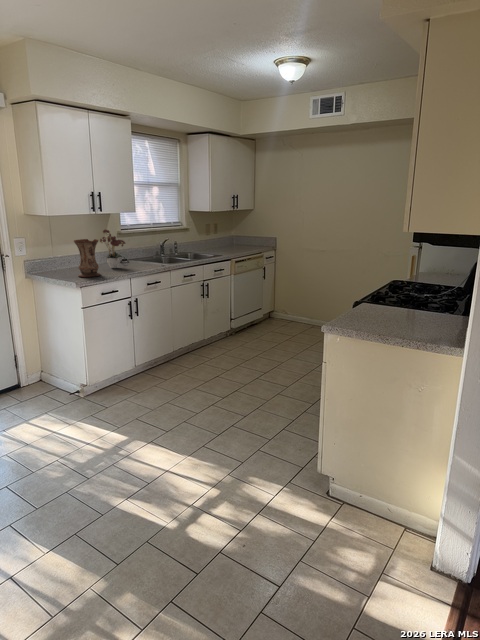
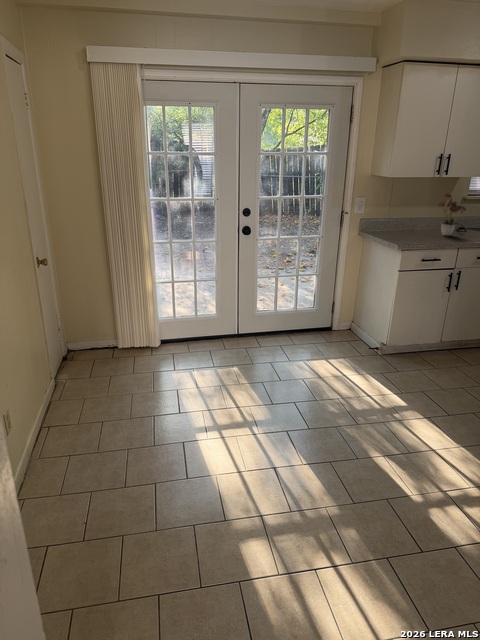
vase: present [74,239,101,278] -> none [405,202,435,241]

